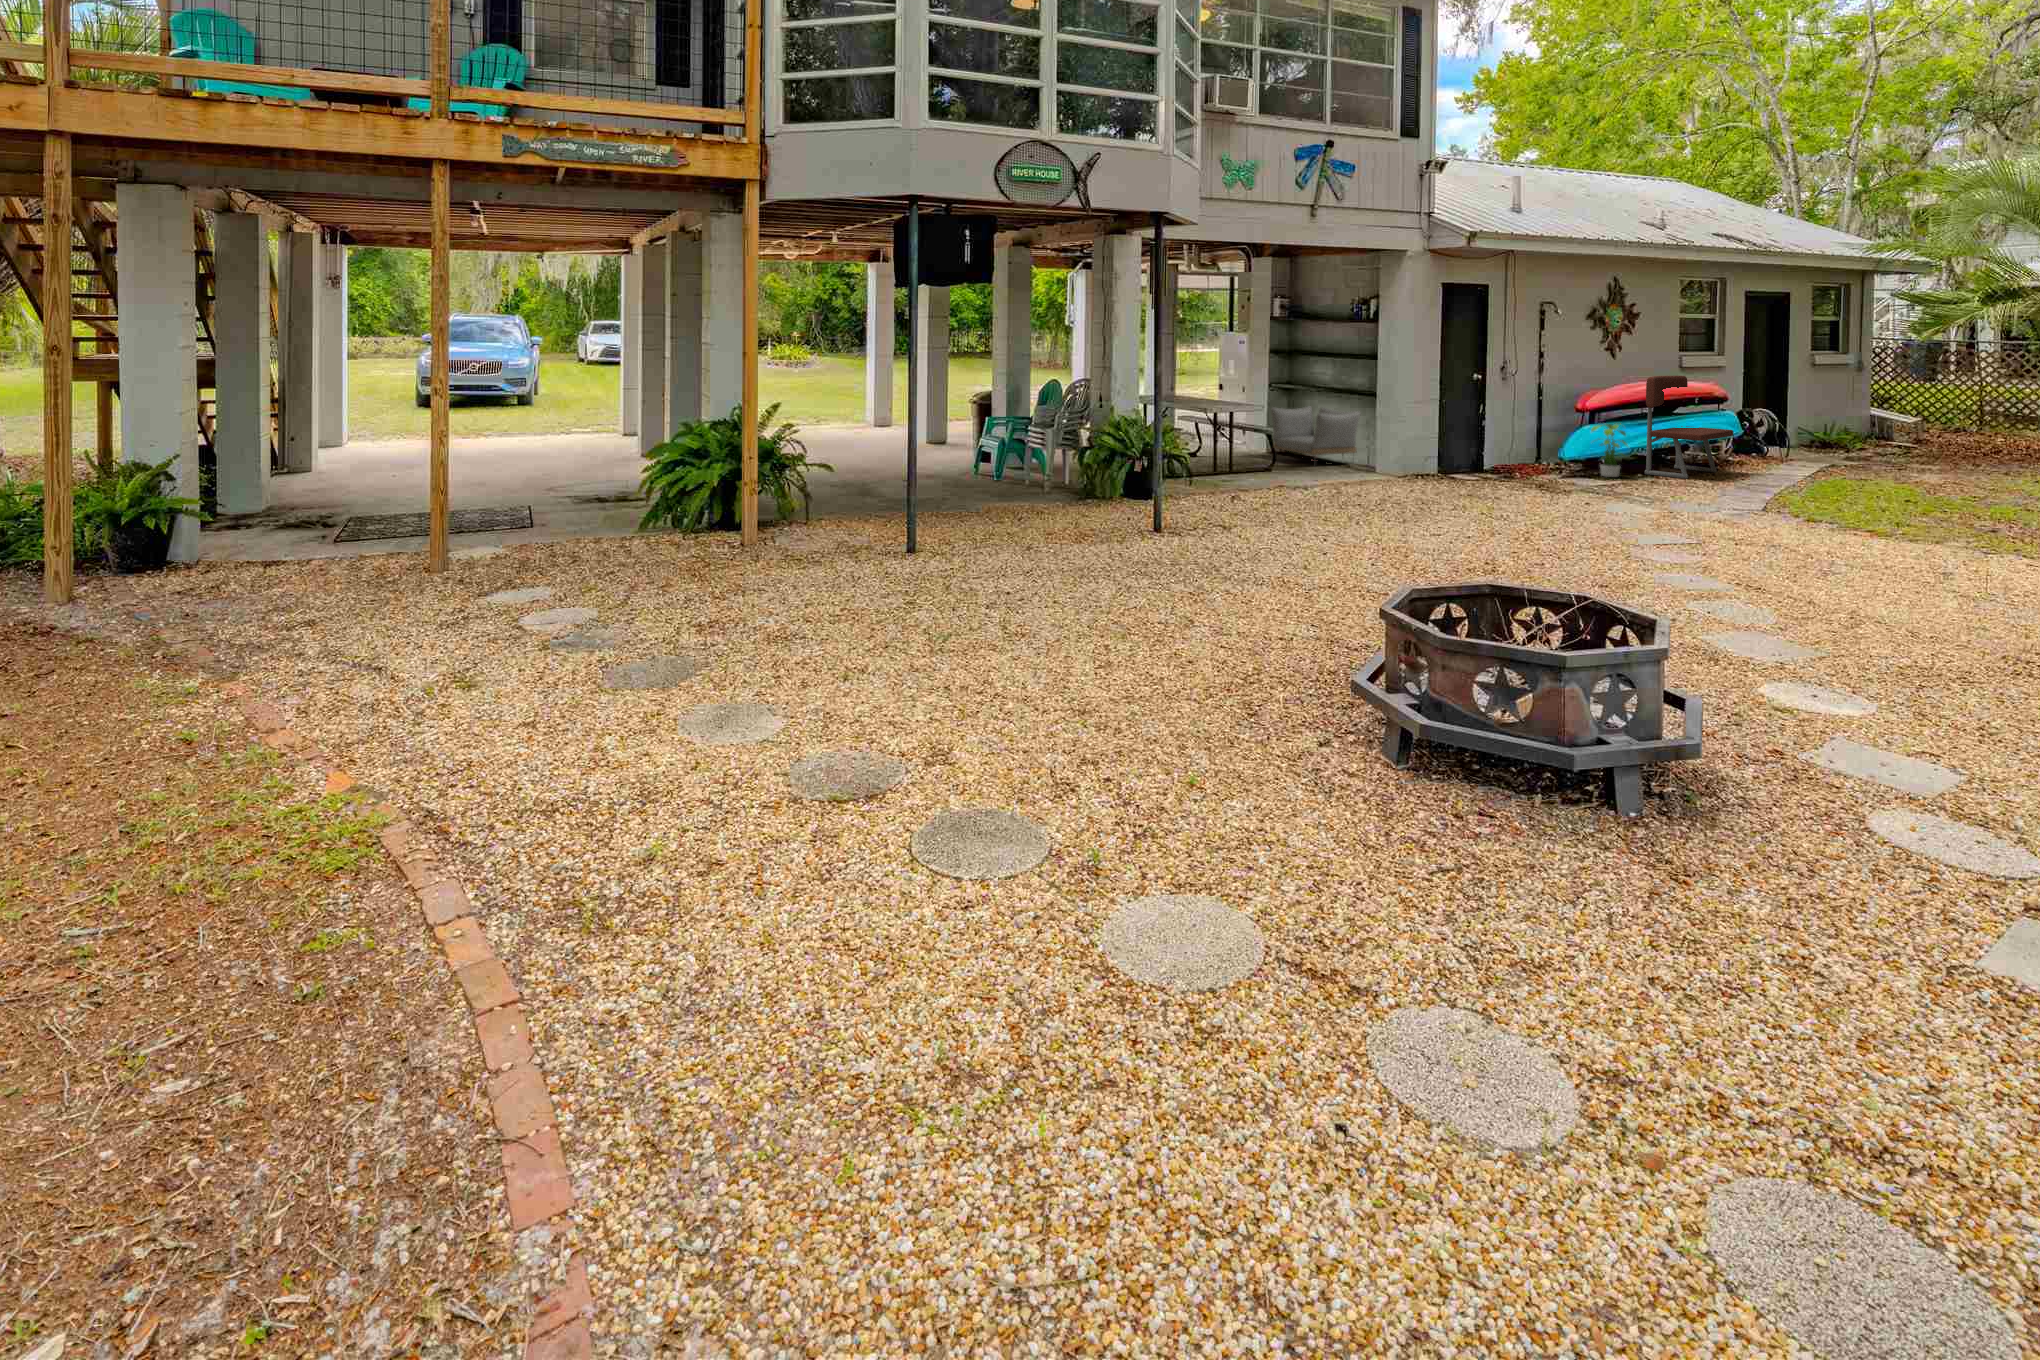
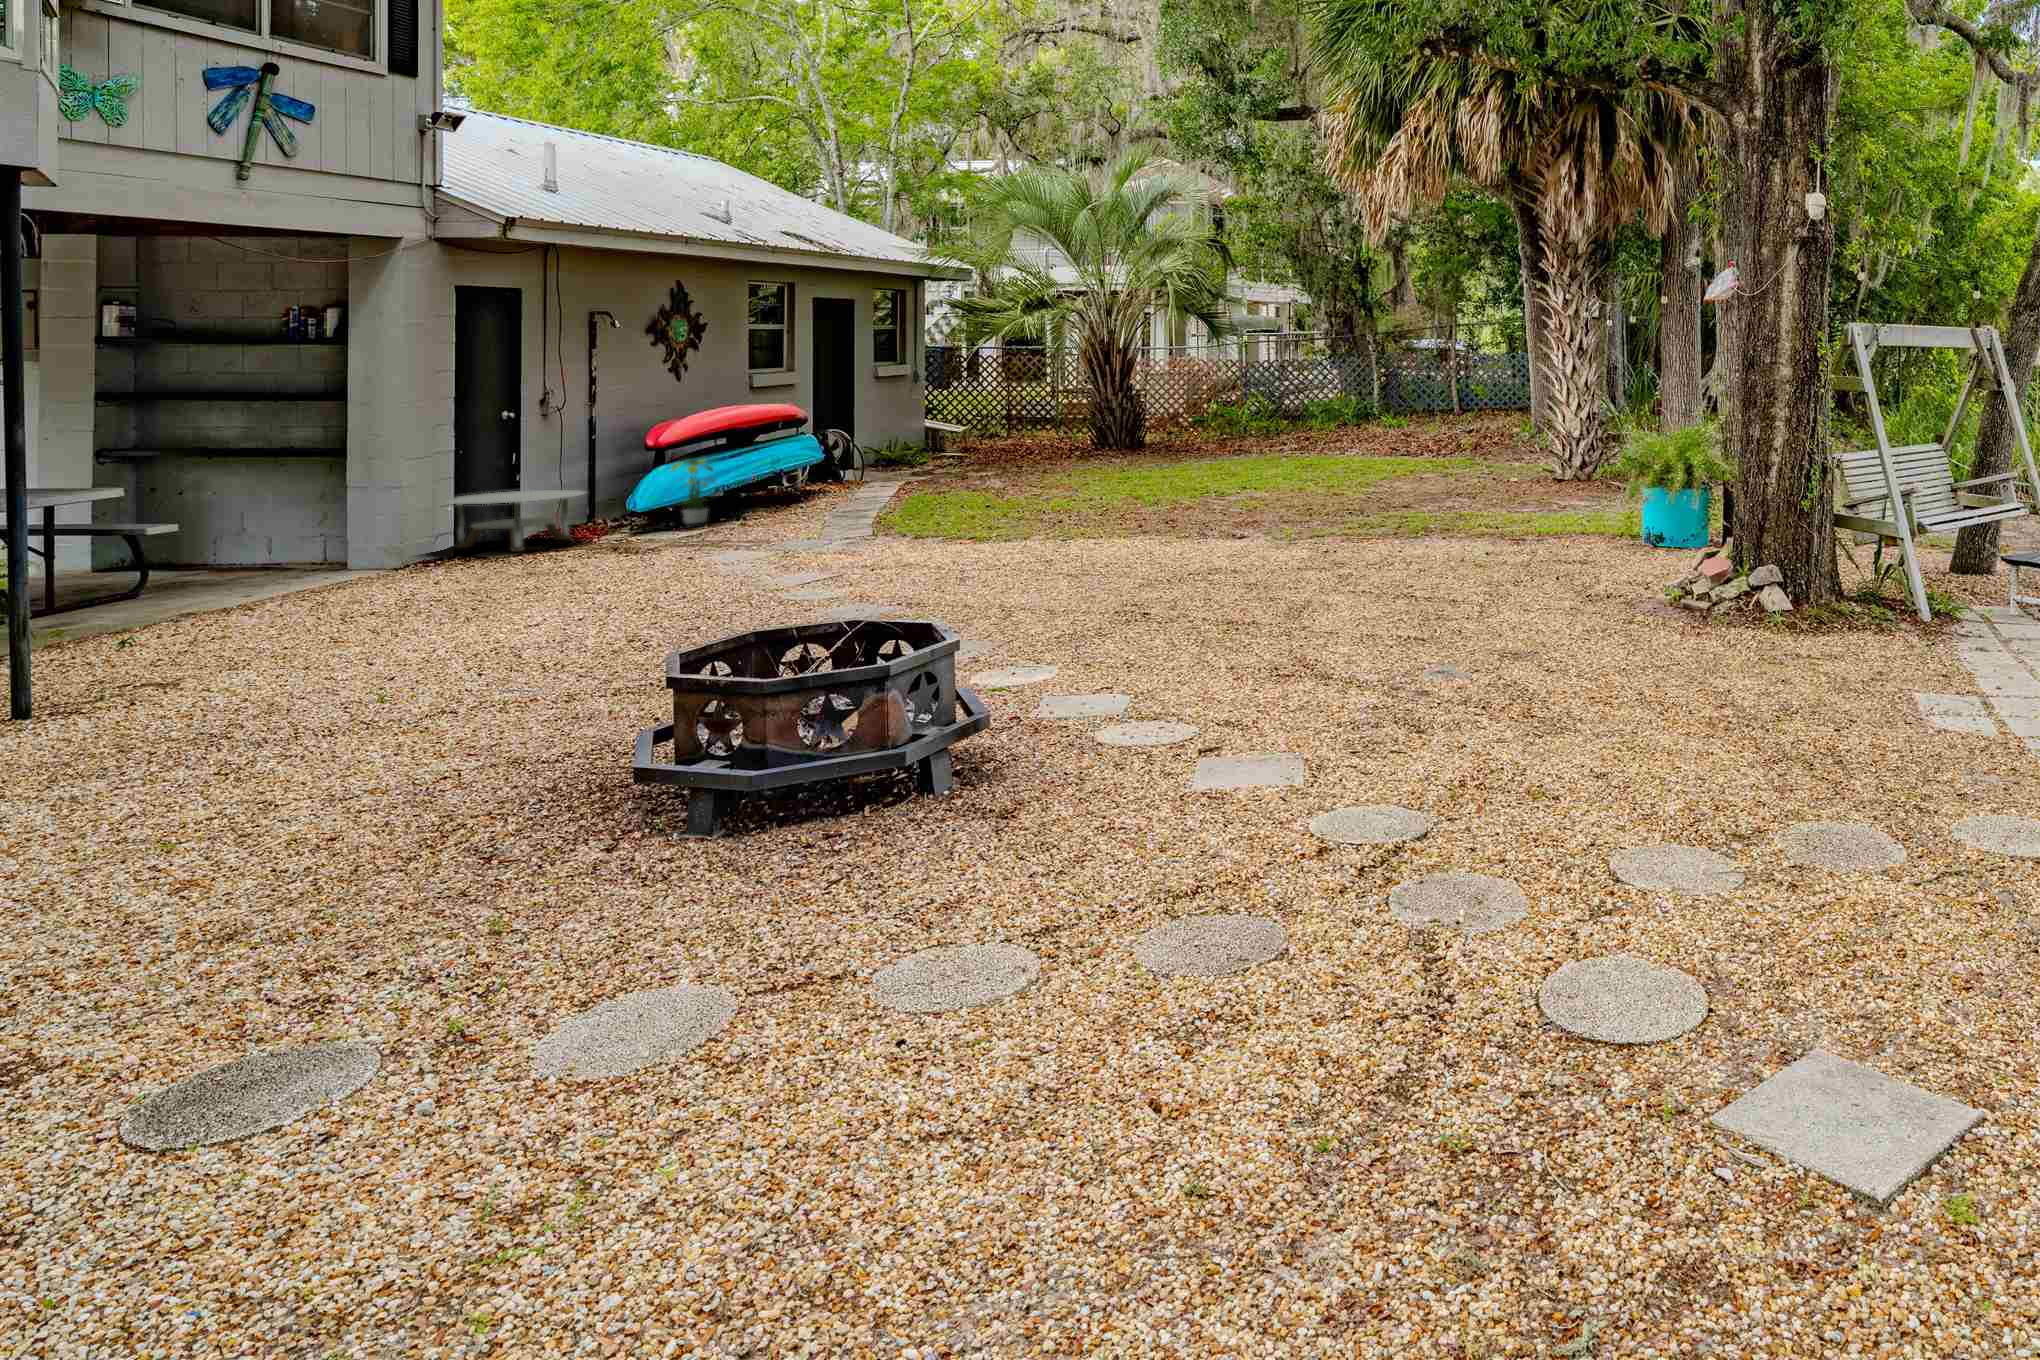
bench: present [1645,376,1733,479] -> none [732,396,824,515]
armchair: present [1271,406,1360,455] -> none [129,478,318,572]
round table: none [1425,434,1523,480] -> present [447,490,586,552]

